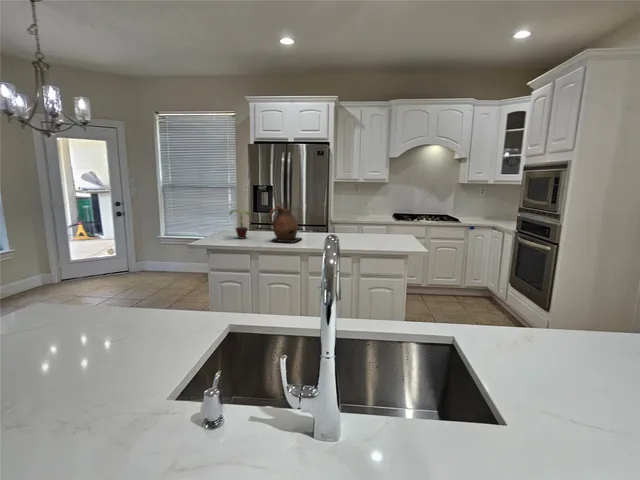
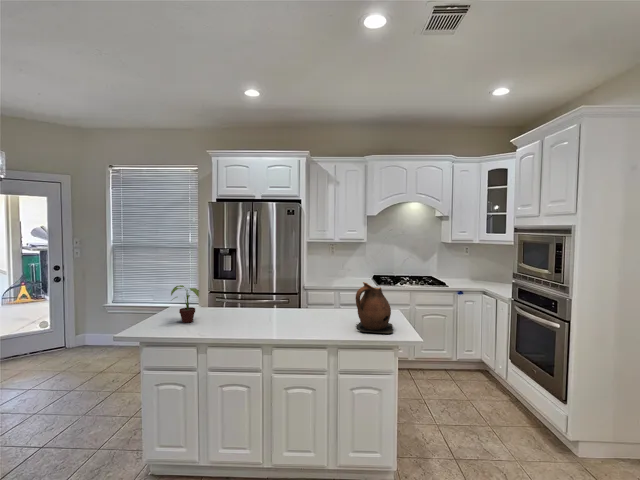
ceramic pitcher: present [269,205,301,242] -> present [356,282,393,334]

